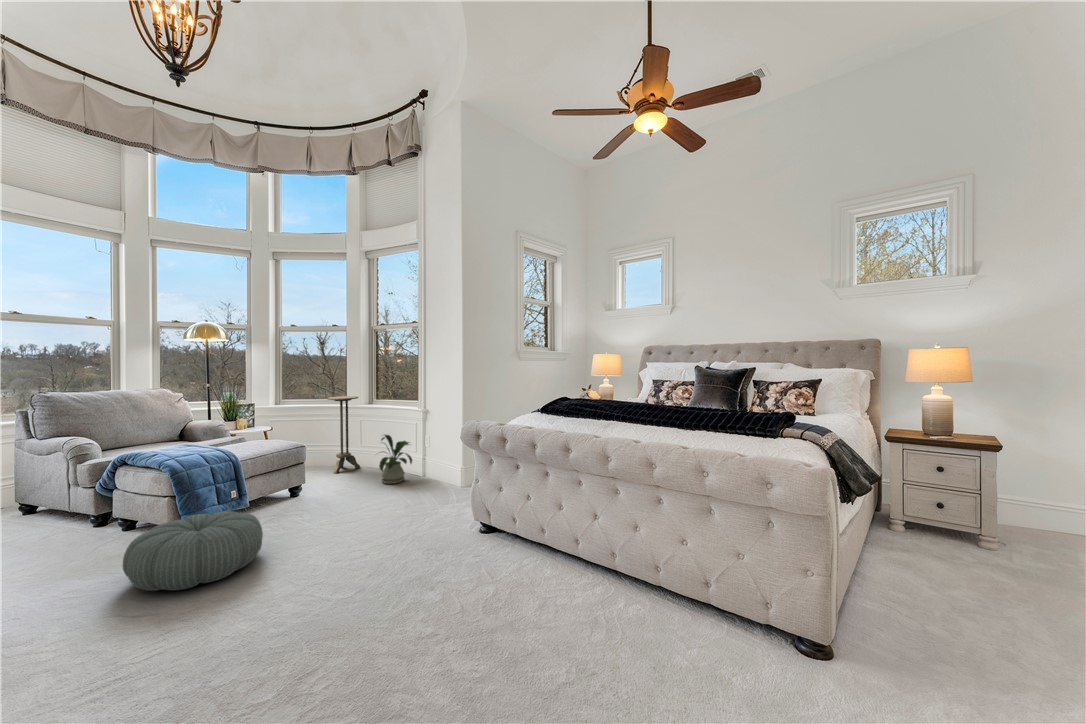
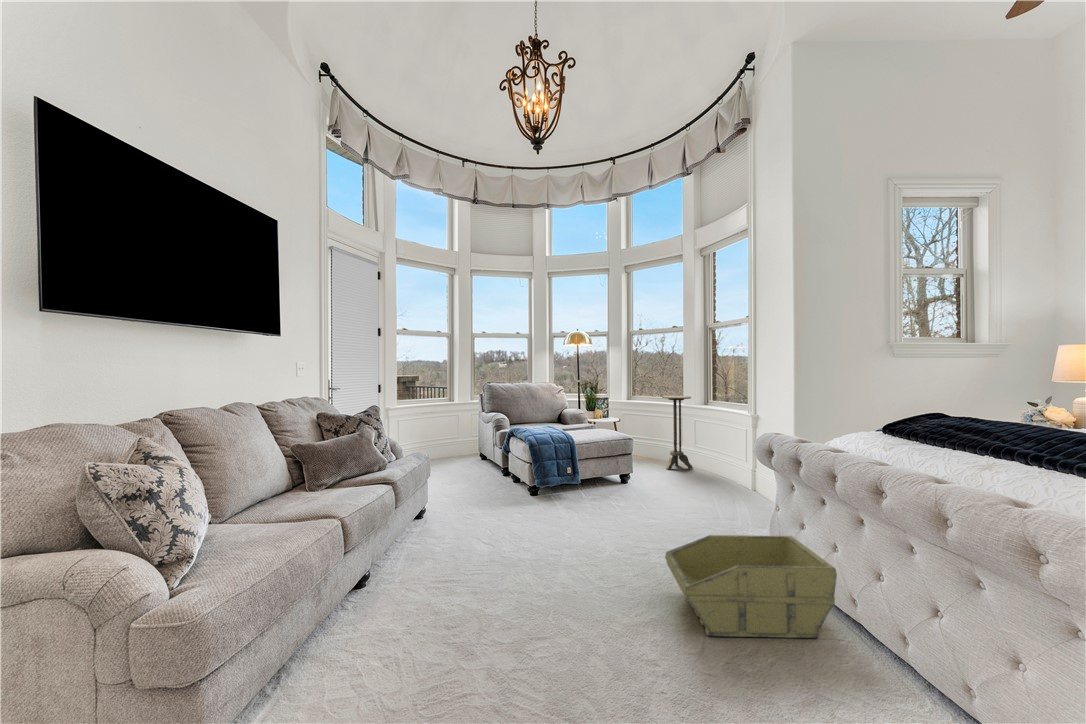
house plant: present [379,435,412,484] -> none [694,438,740,492]
storage bin: none [410,497,534,591] -> present [665,535,837,638]
pouf: present [123,511,263,591] -> none [484,478,570,533]

